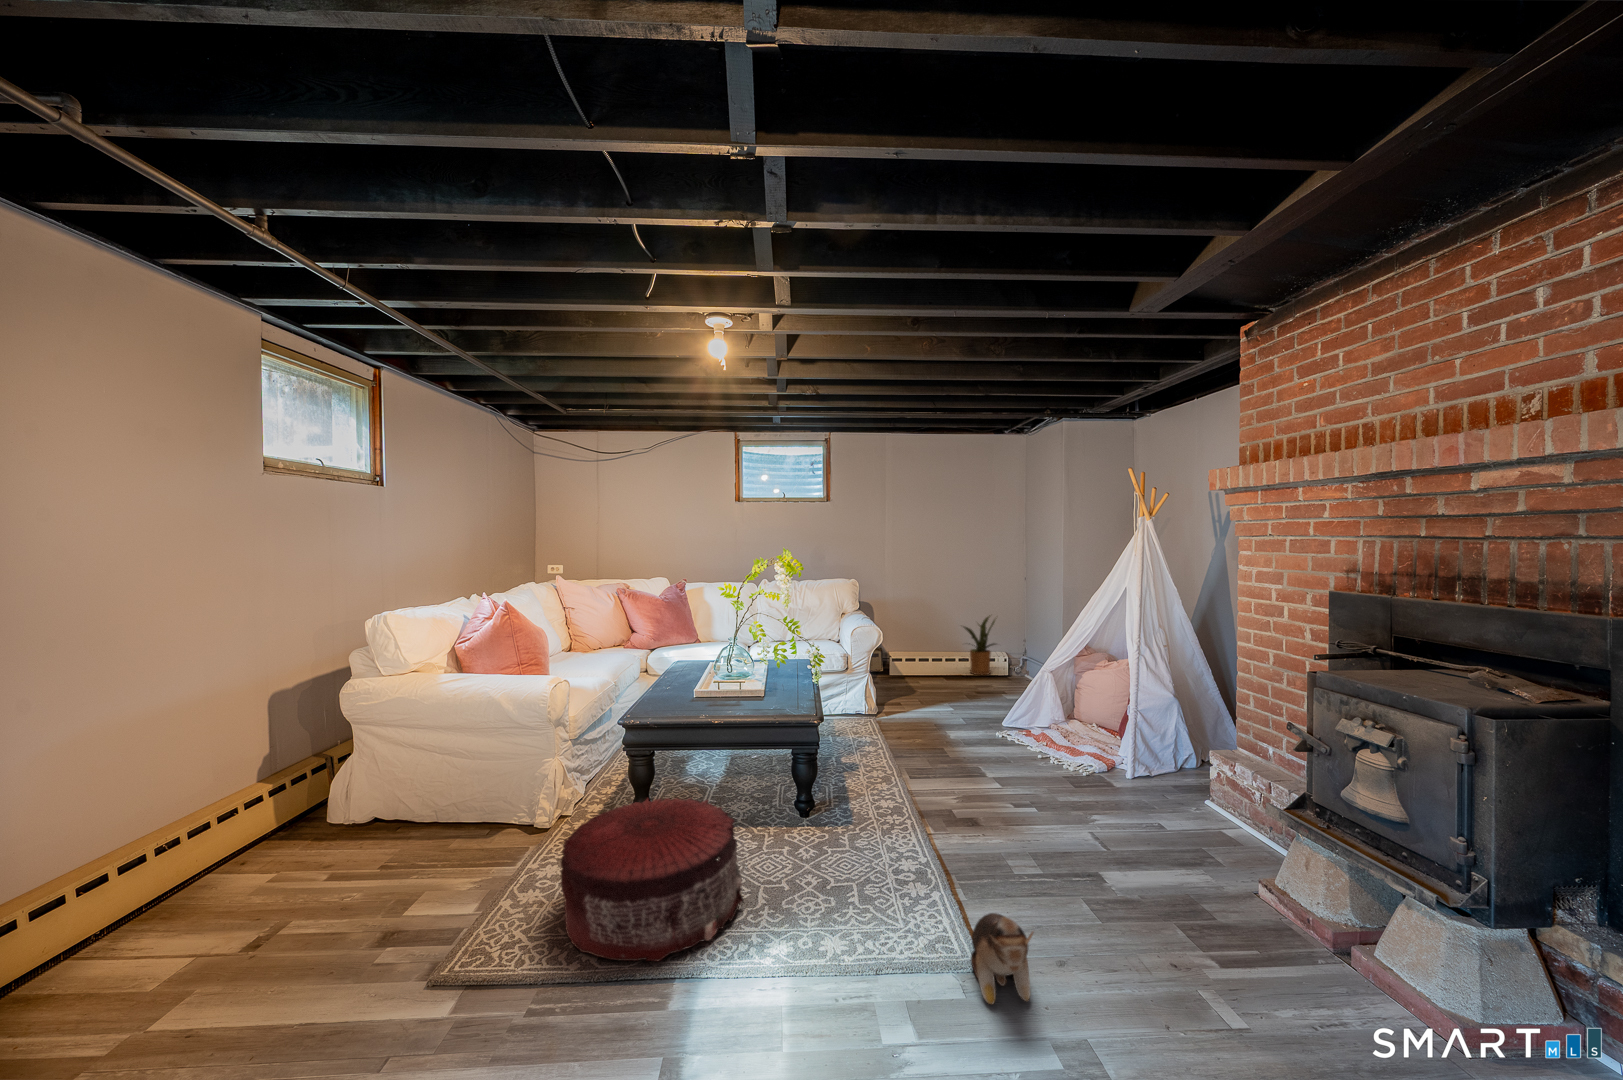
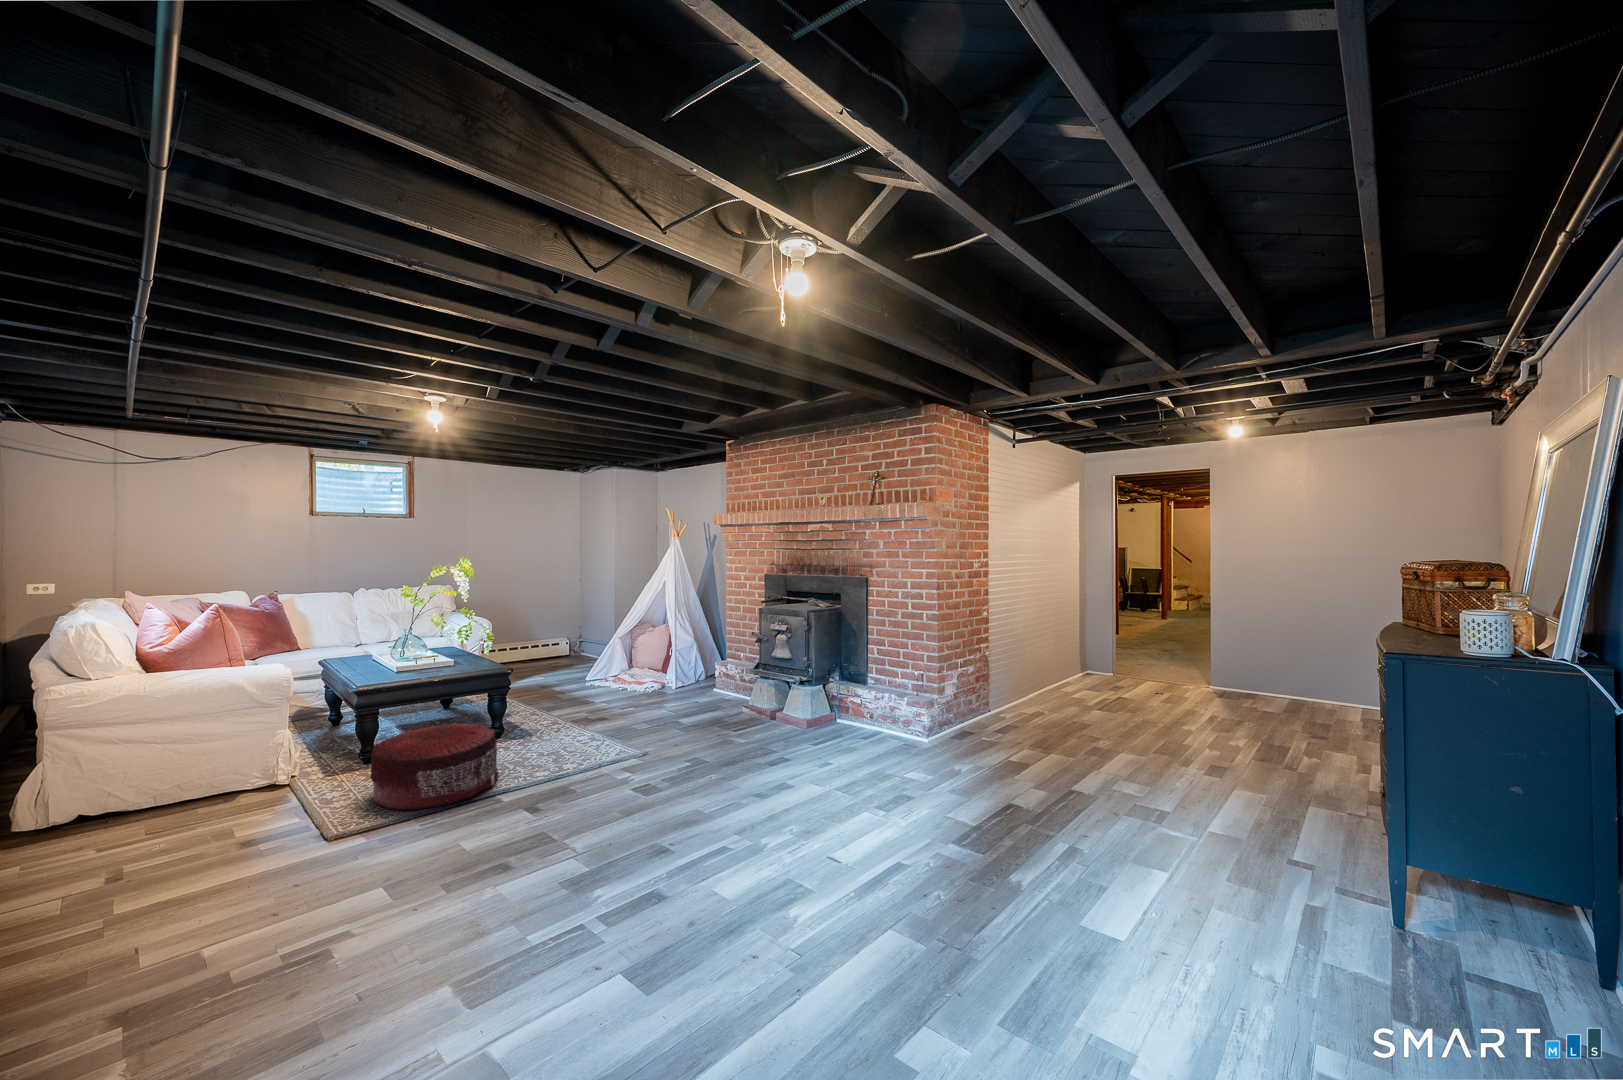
house plant: present [964,615,996,675] -> none [533,610,565,657]
plush toy: present [971,913,1033,1005] -> none [633,721,672,763]

